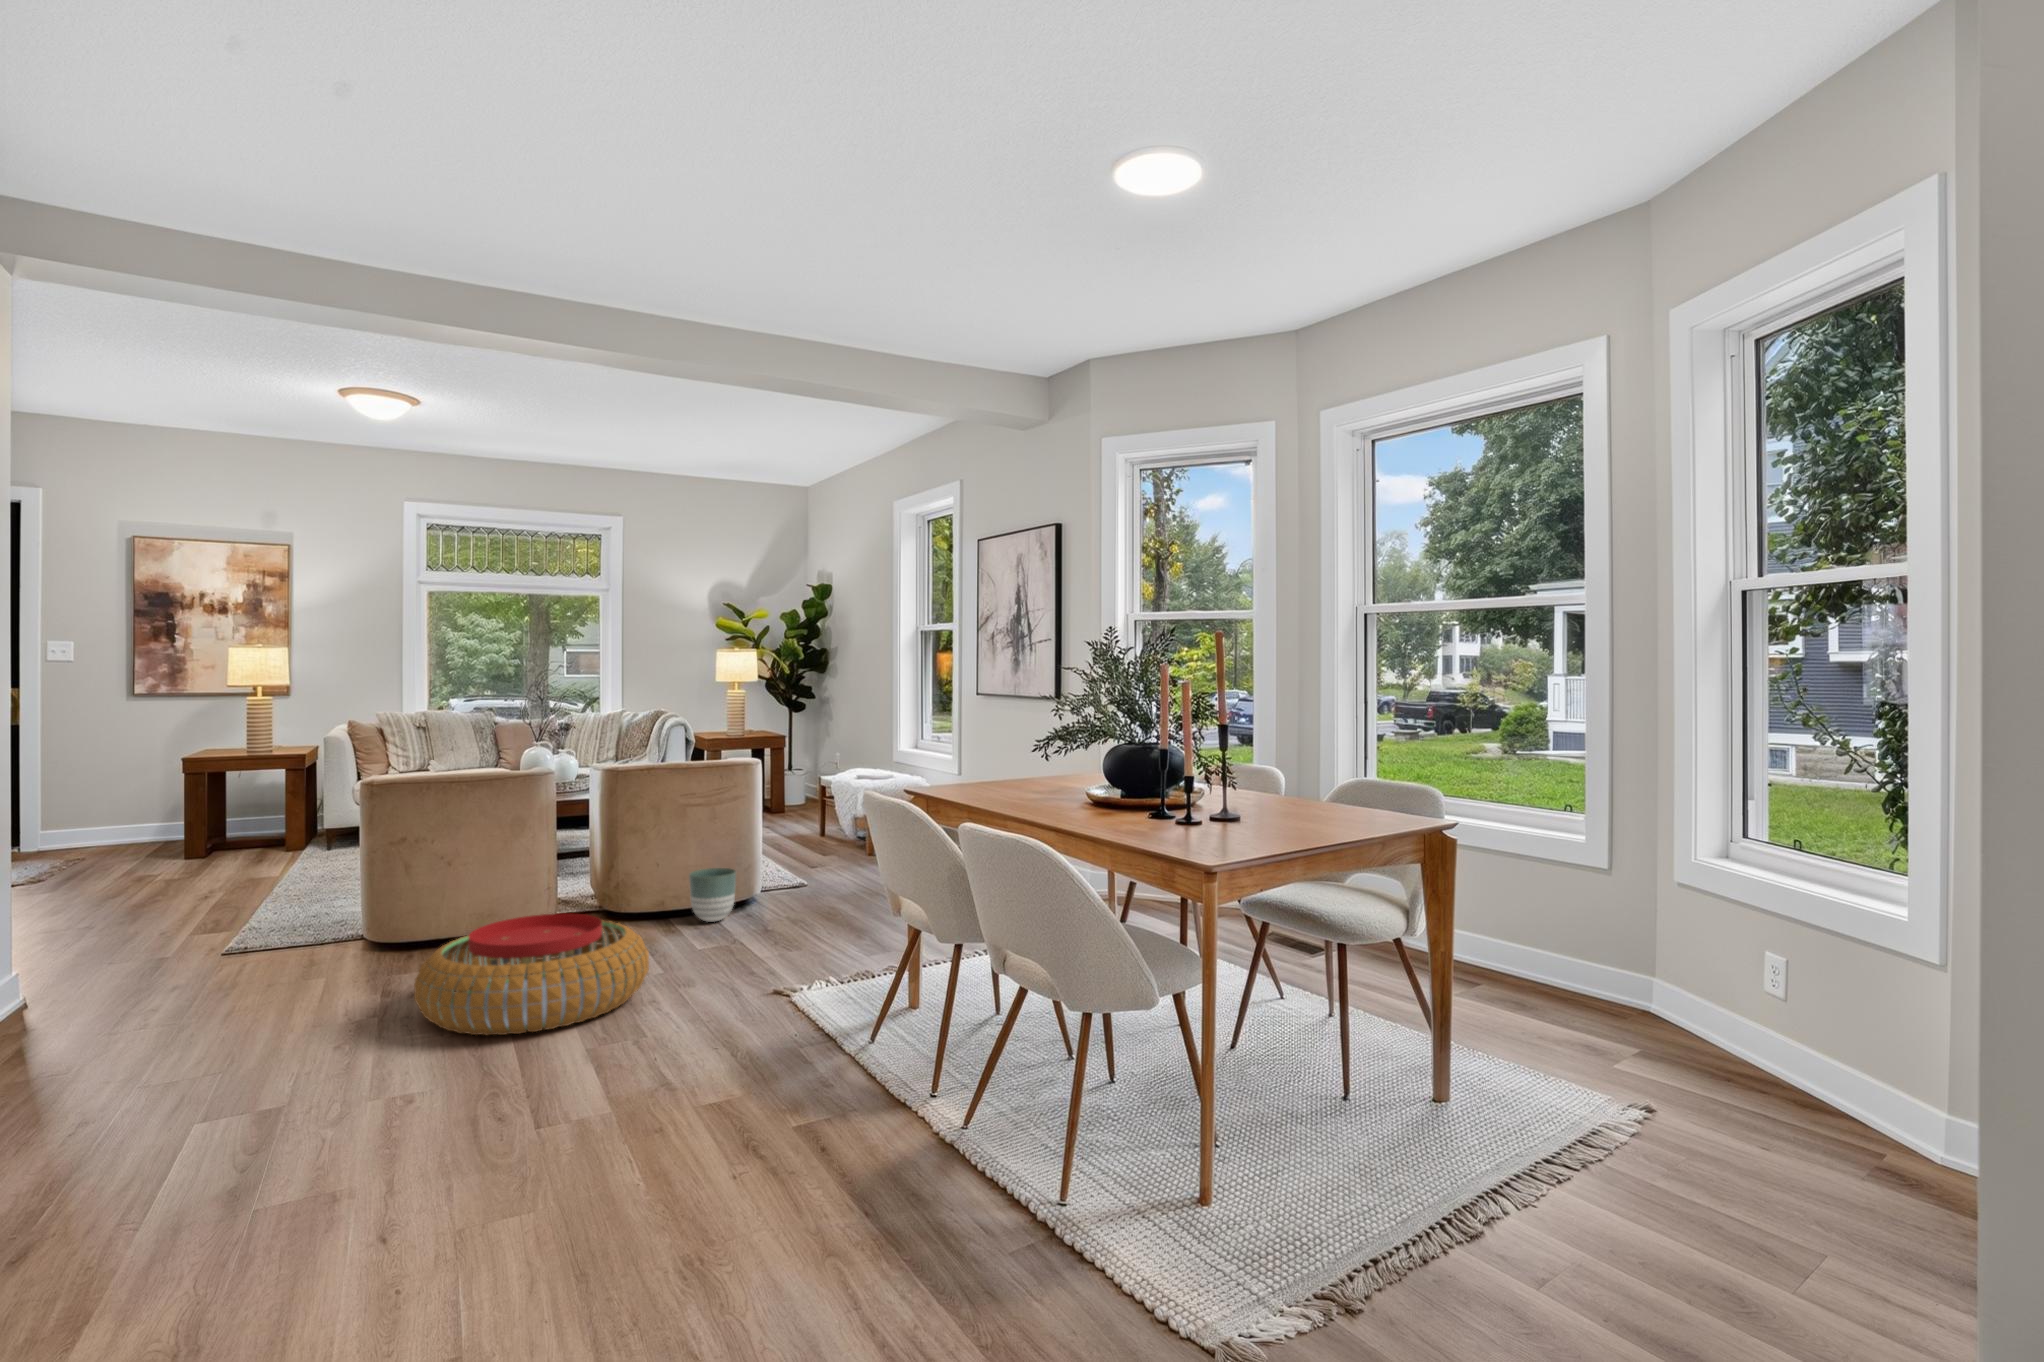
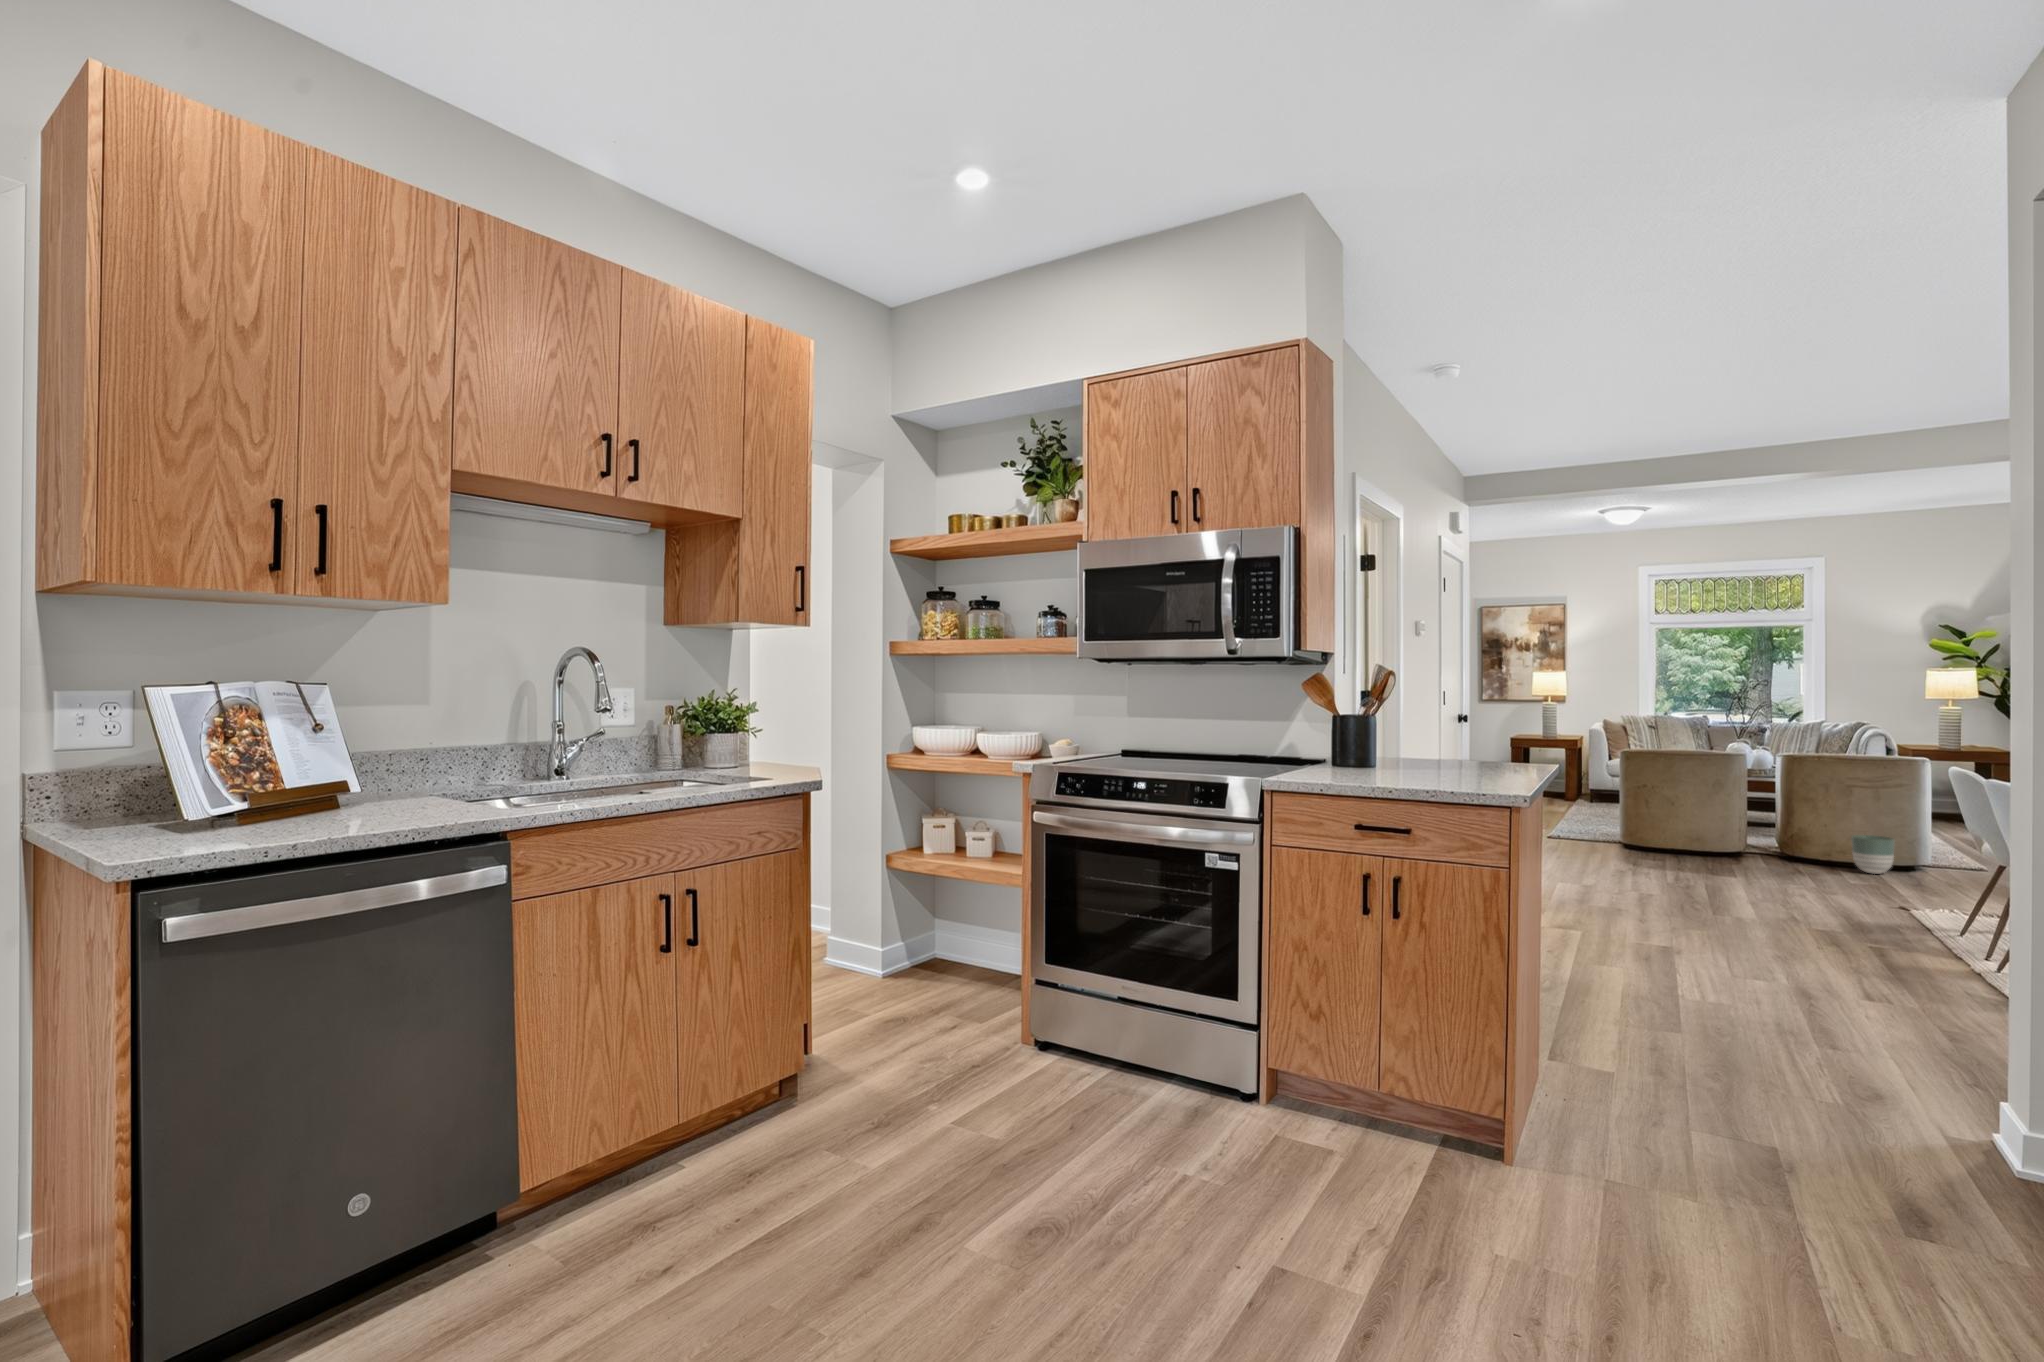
pouf: present [414,913,649,1035] -> none [1651,833,1801,893]

